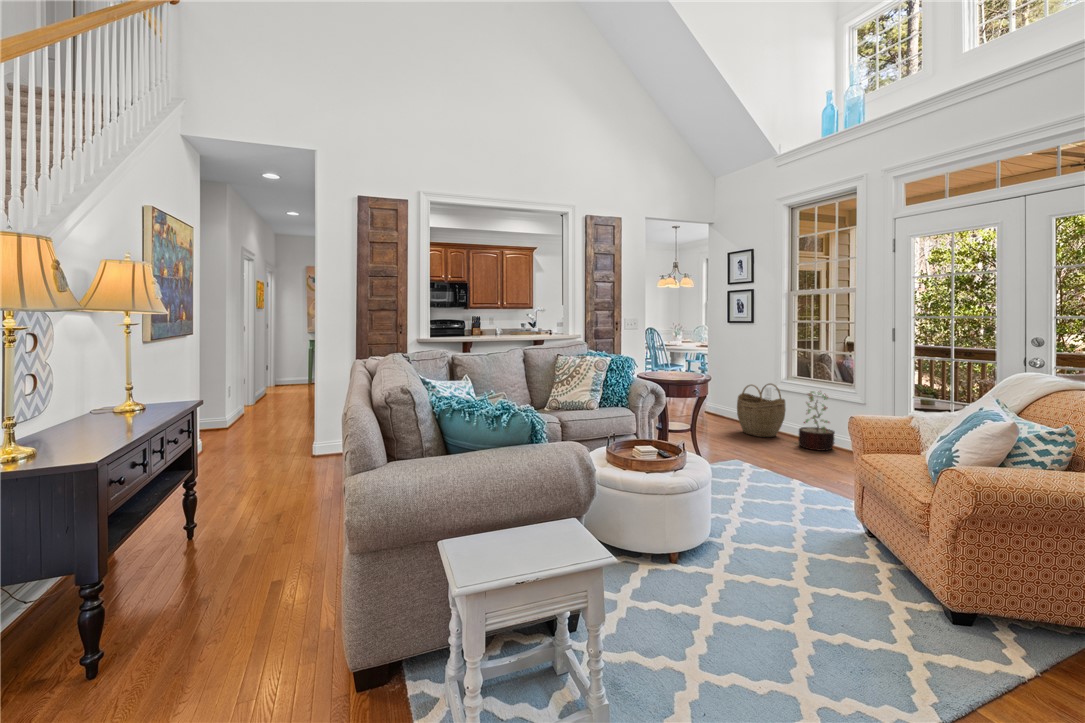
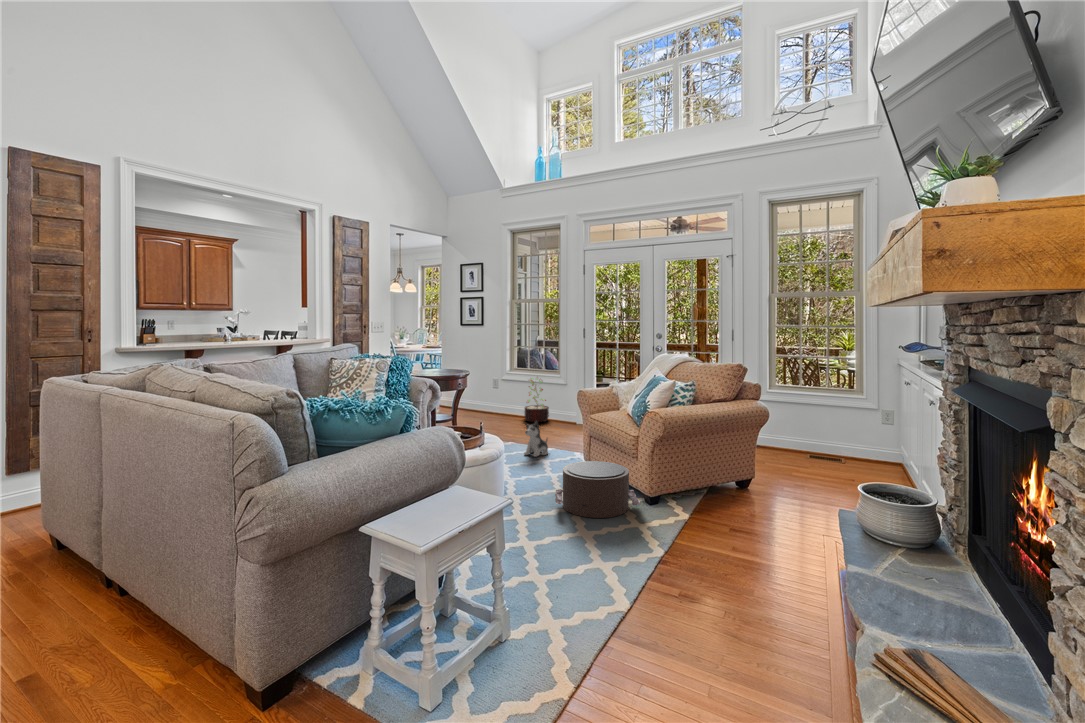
woven basket: present [737,384,786,437] -> none [475,374,512,418]
plush toy: none [772,450,811,498] -> present [524,421,548,457]
pouf: none [774,523,925,624] -> present [555,461,640,518]

